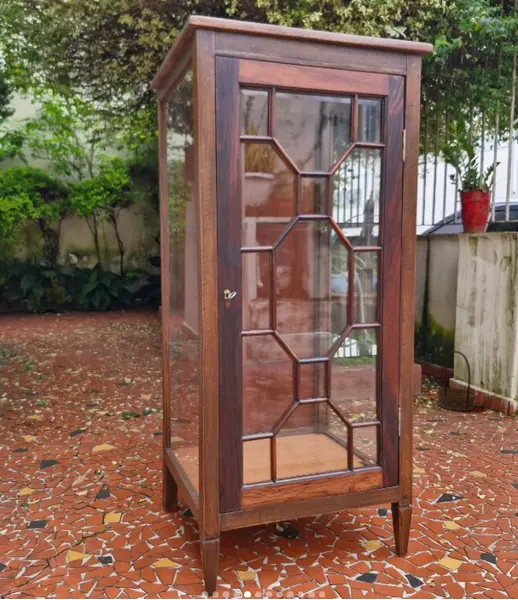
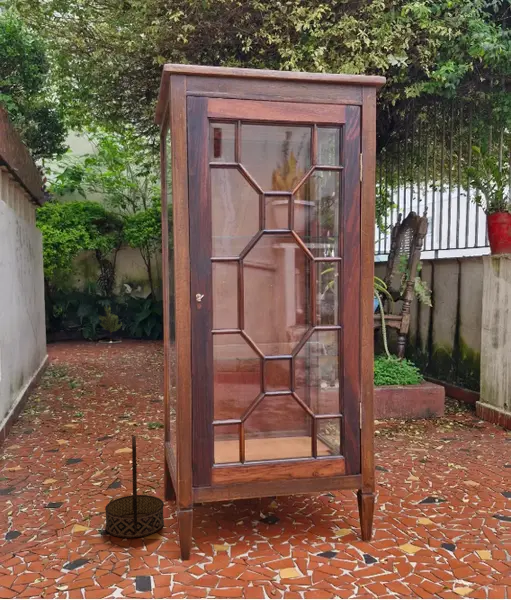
basket: present [437,351,475,411] -> present [105,436,164,538]

